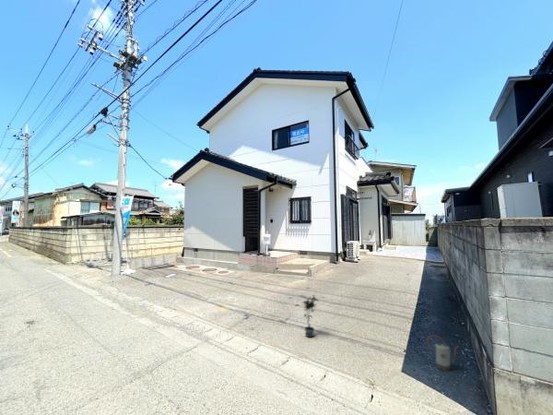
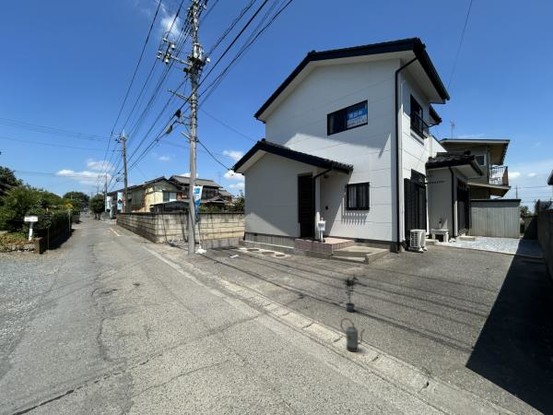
watering can: present [427,335,458,371] -> present [341,318,364,352]

